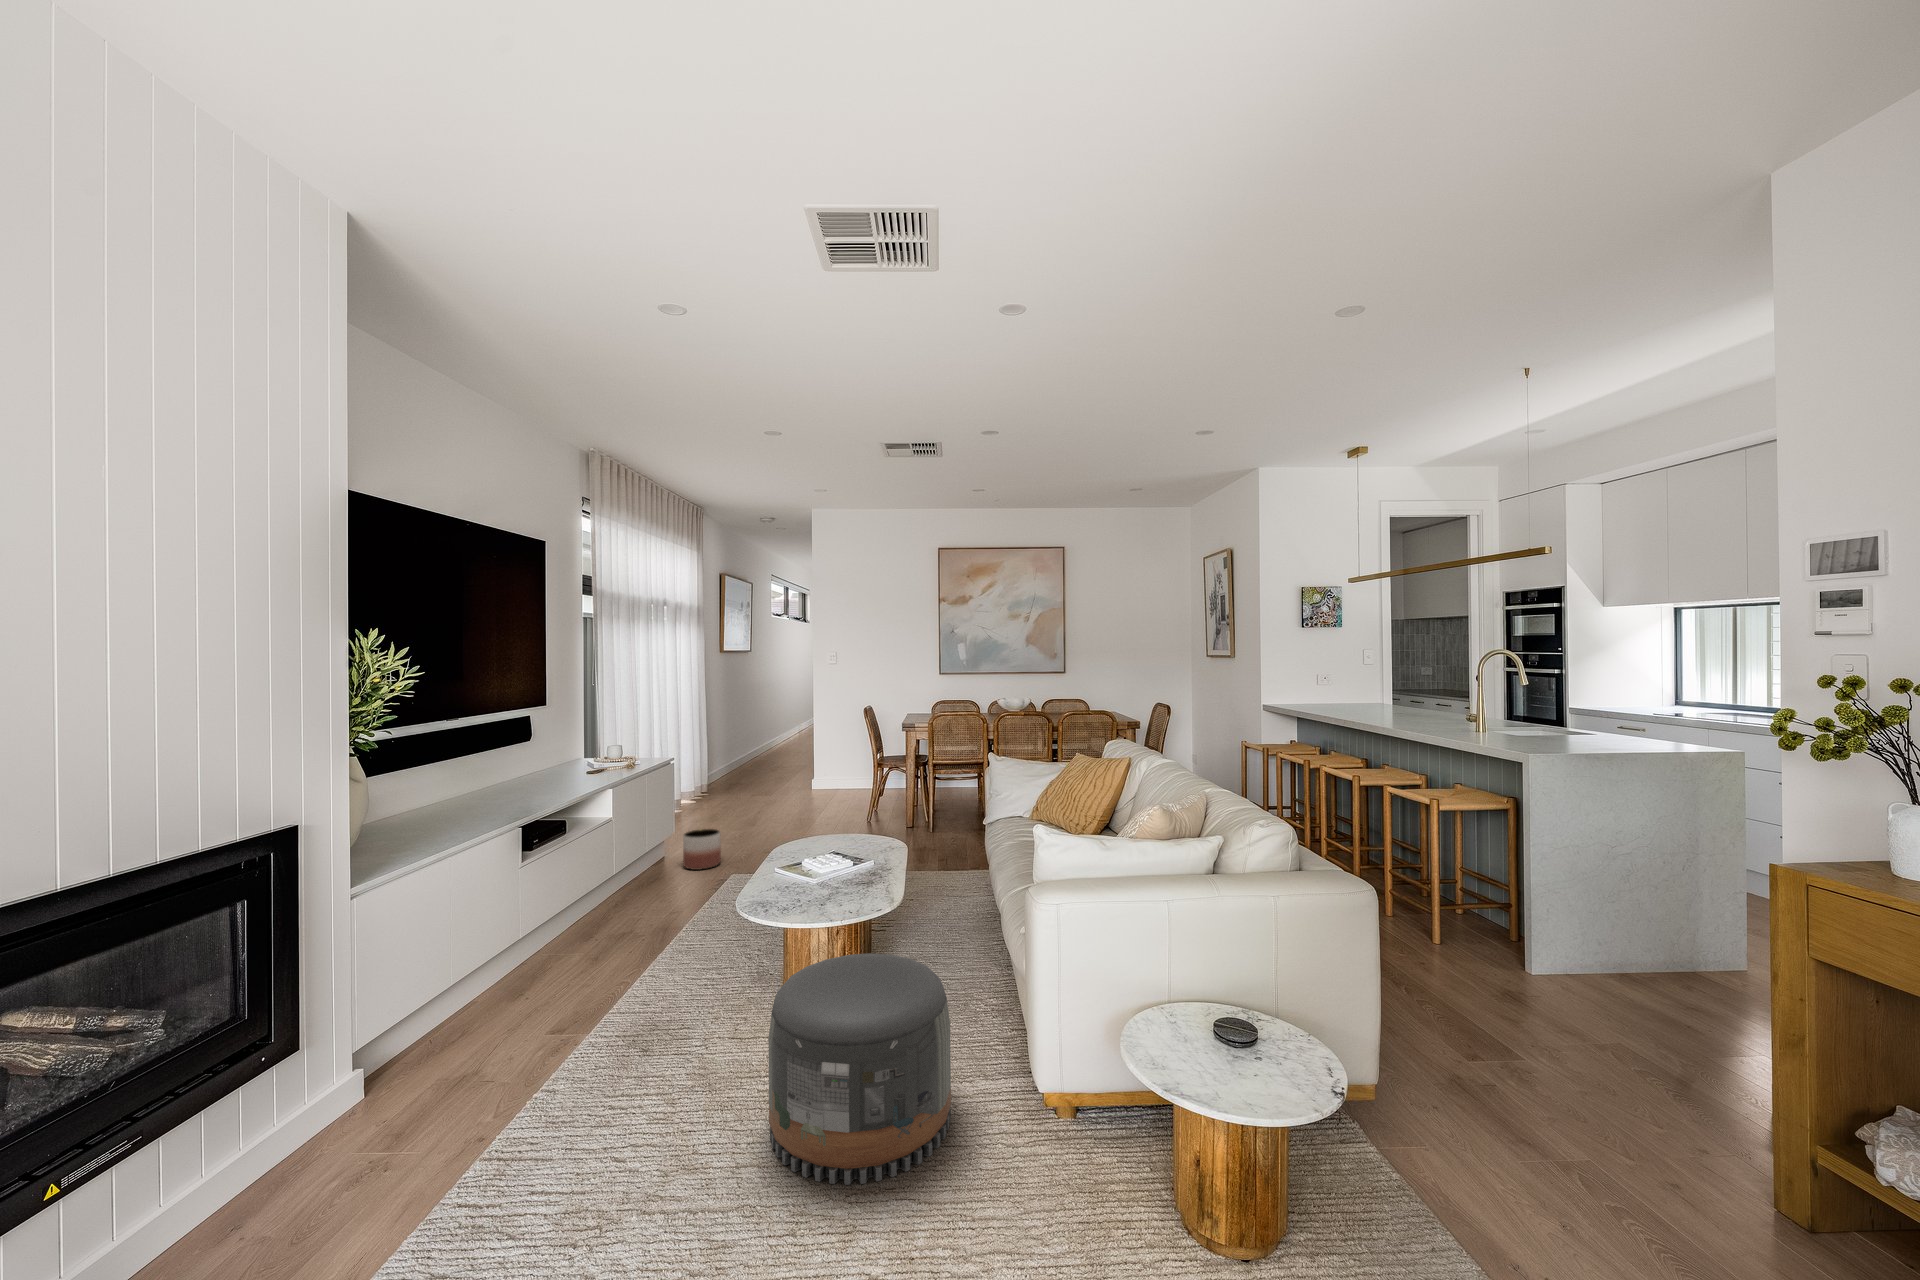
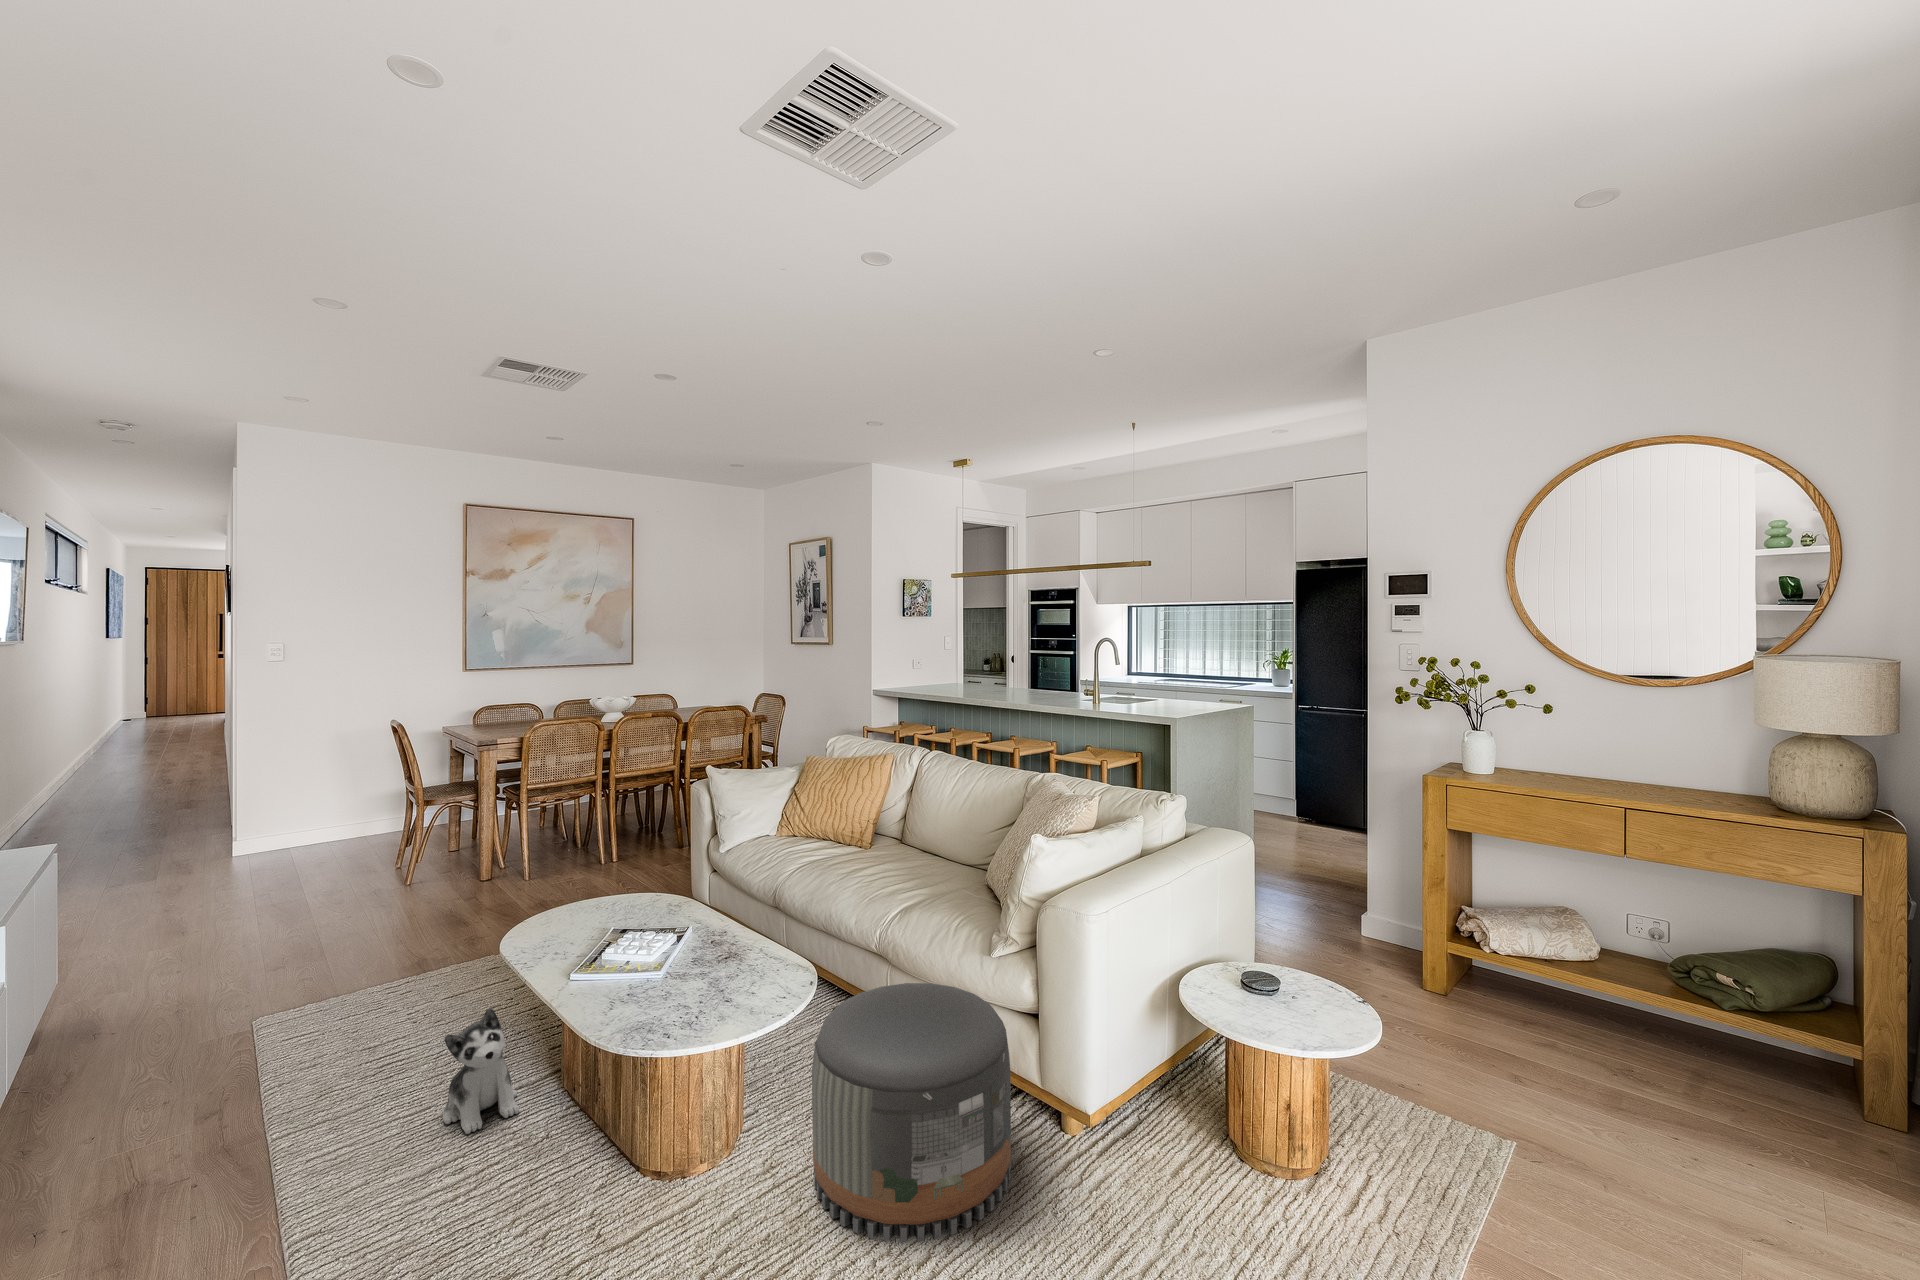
planter: present [683,829,721,870] -> none [154,944,238,1023]
plush toy: none [699,894,747,973] -> present [443,1008,519,1134]

